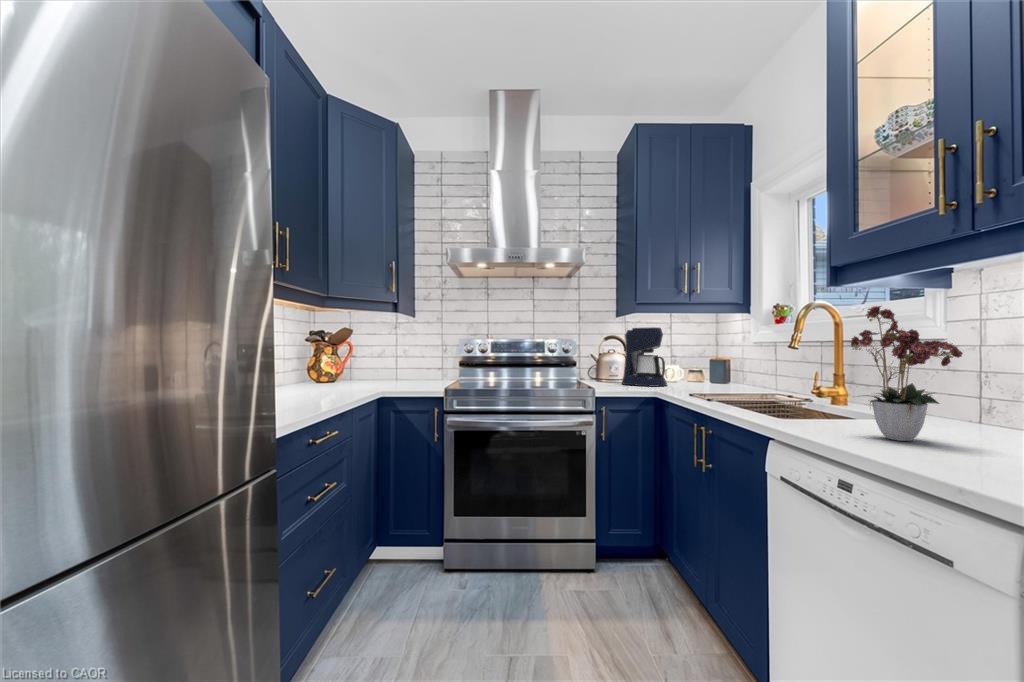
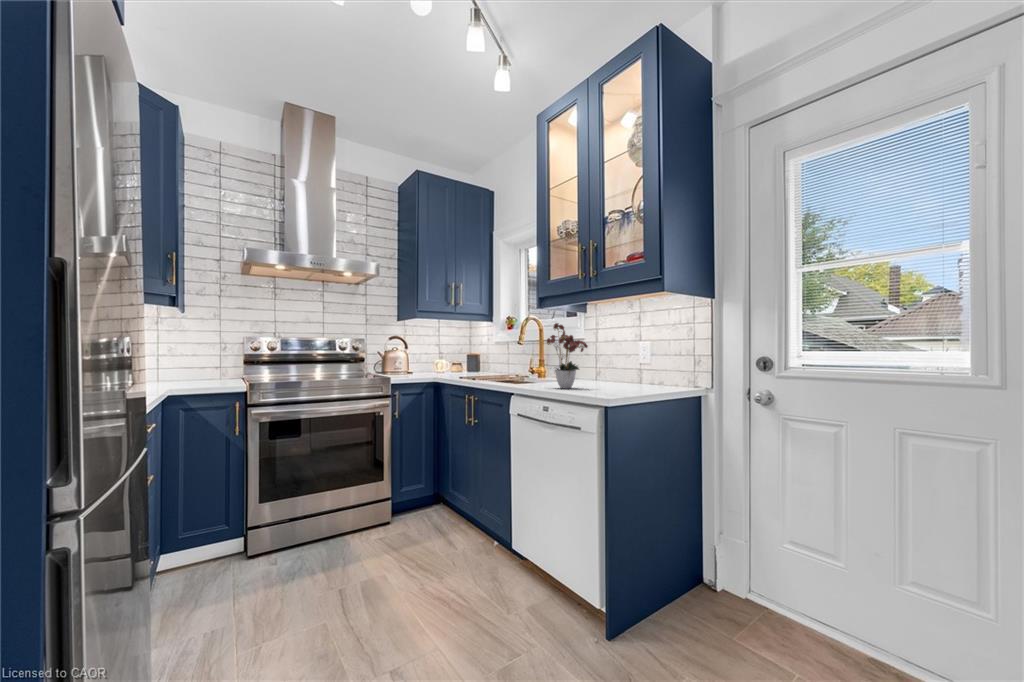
coffee maker: present [622,327,667,387] -> none [404,330,438,375]

